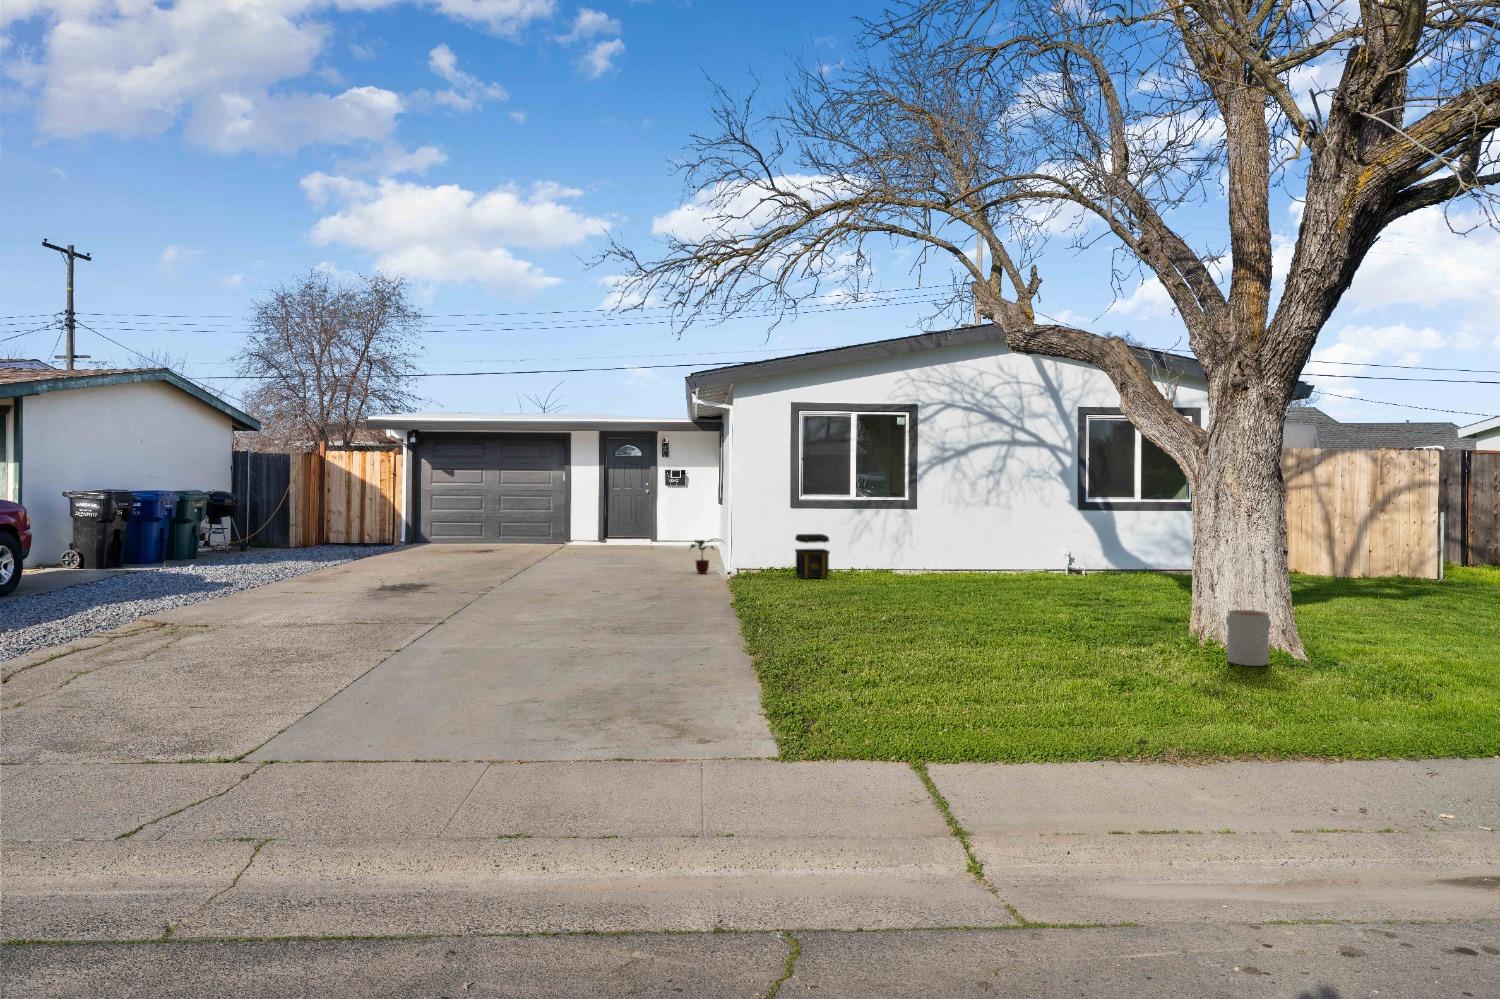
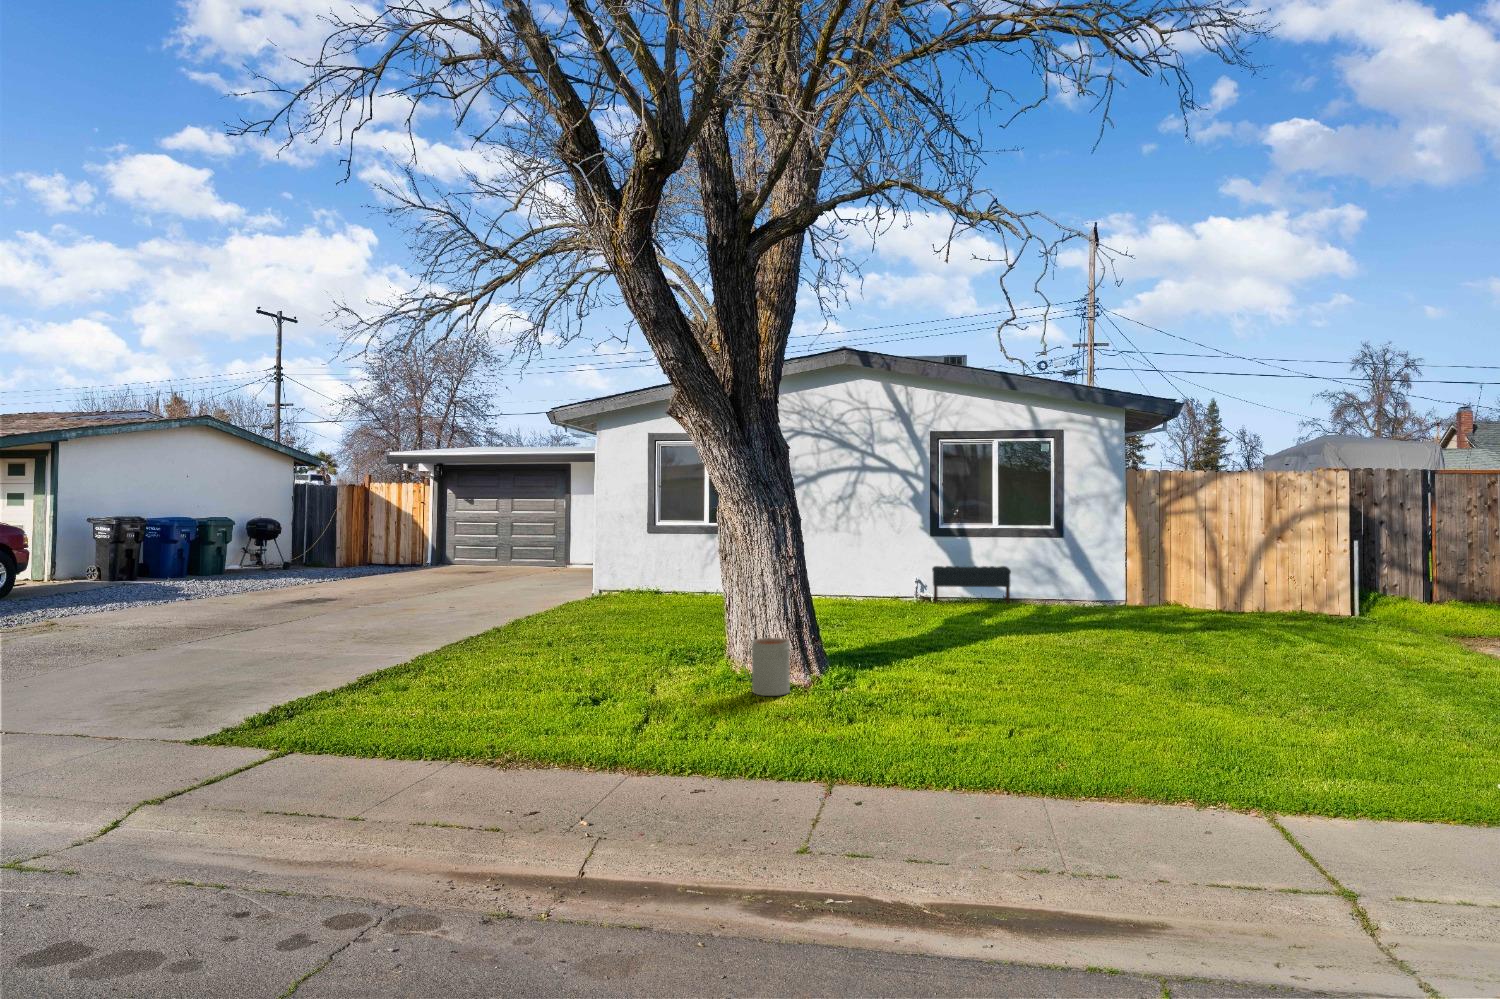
toolbox: present [795,534,830,579] -> none [642,559,675,601]
bench: none [1080,538,1163,575] -> present [932,566,1011,603]
potted plant: present [690,539,717,574] -> none [557,562,595,595]

